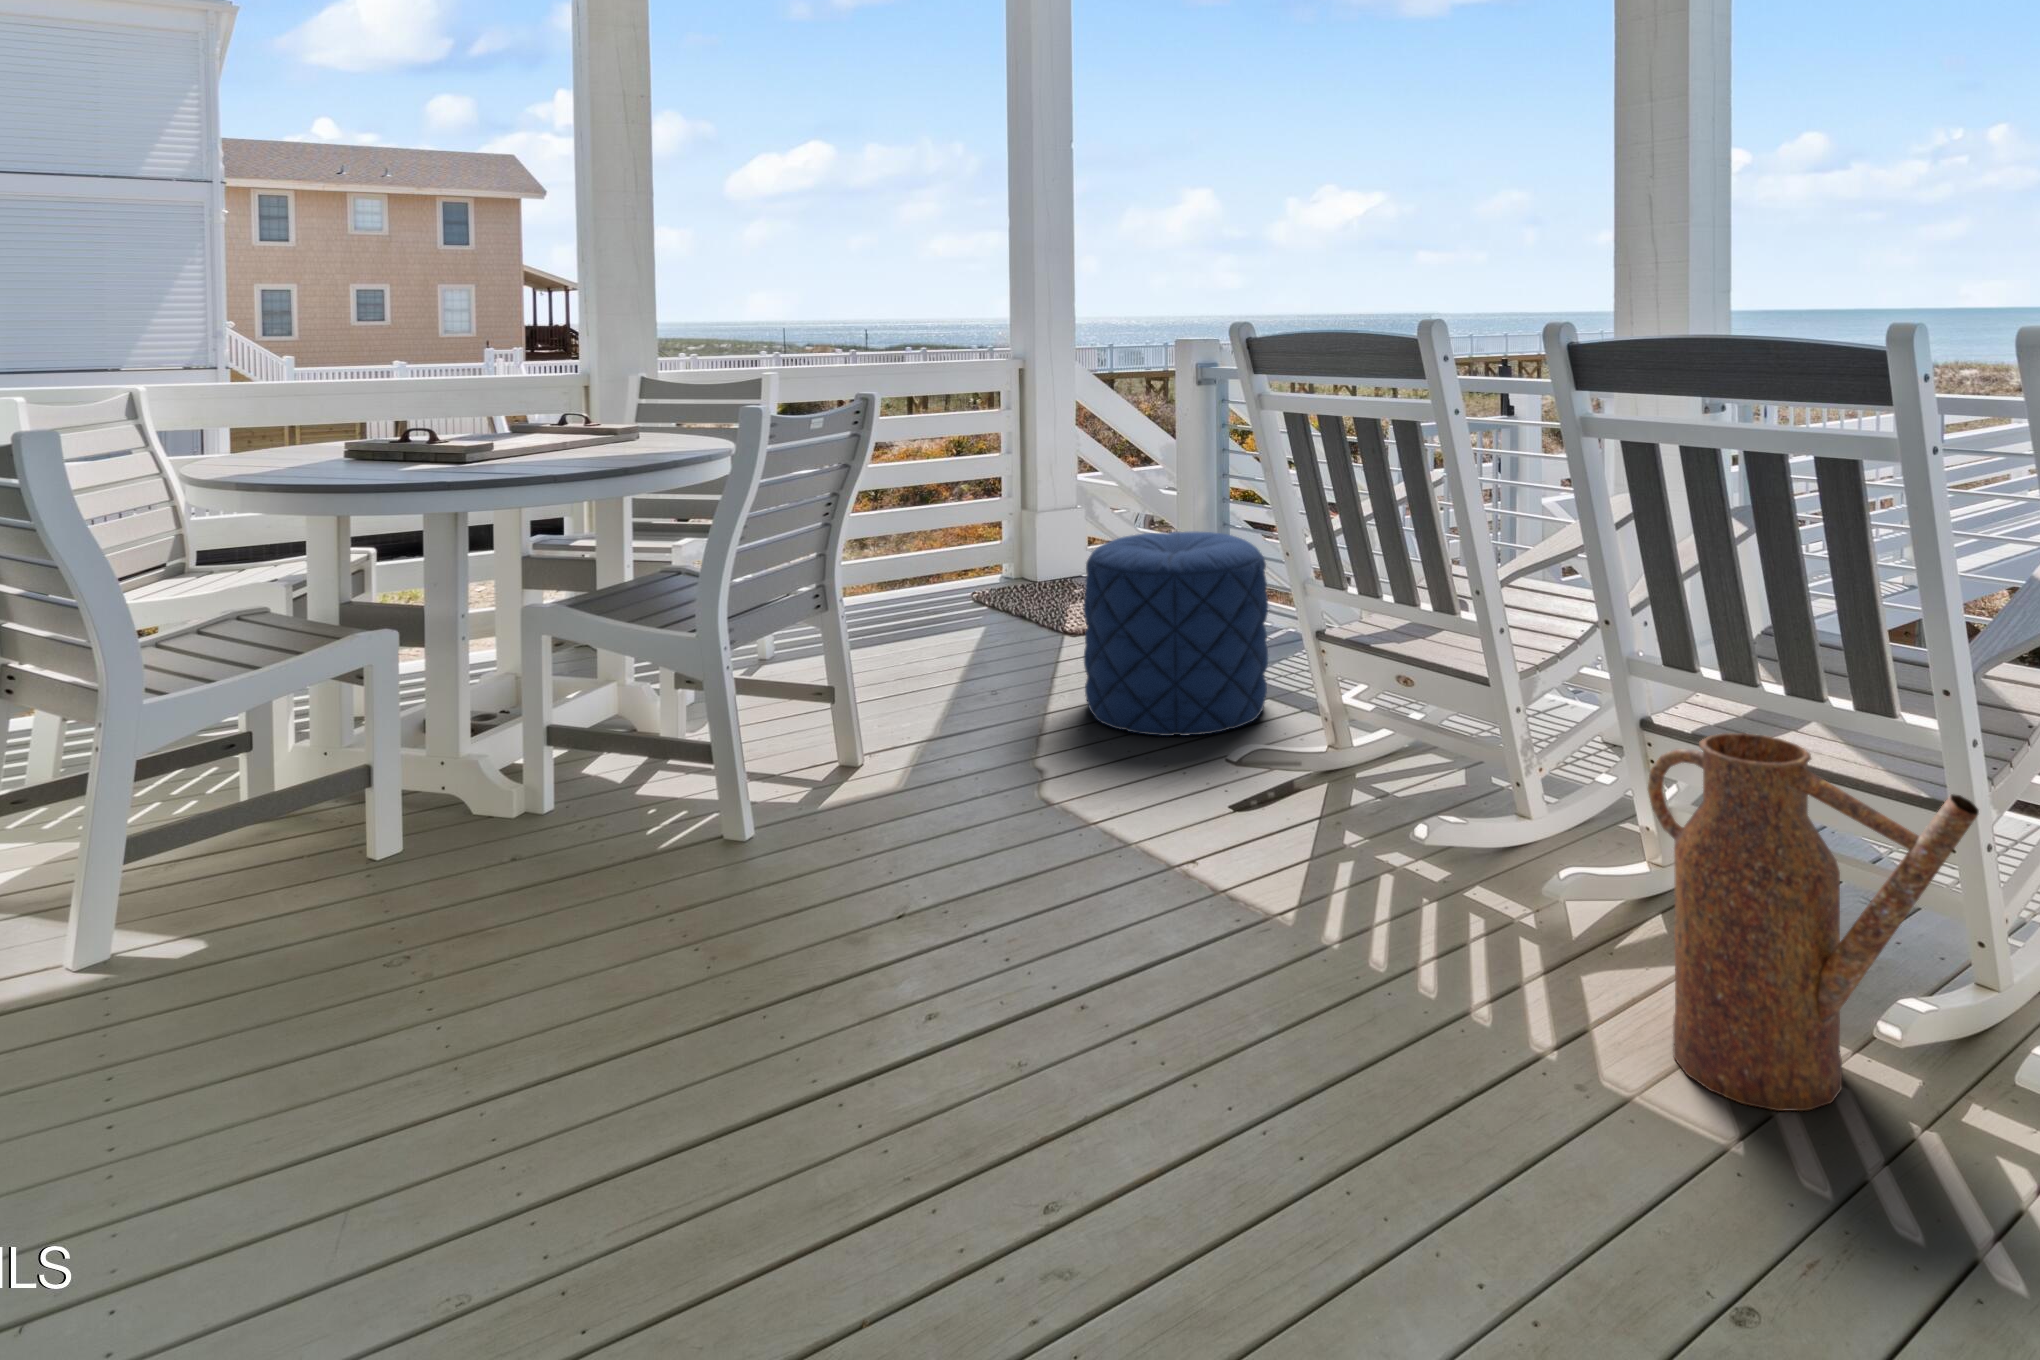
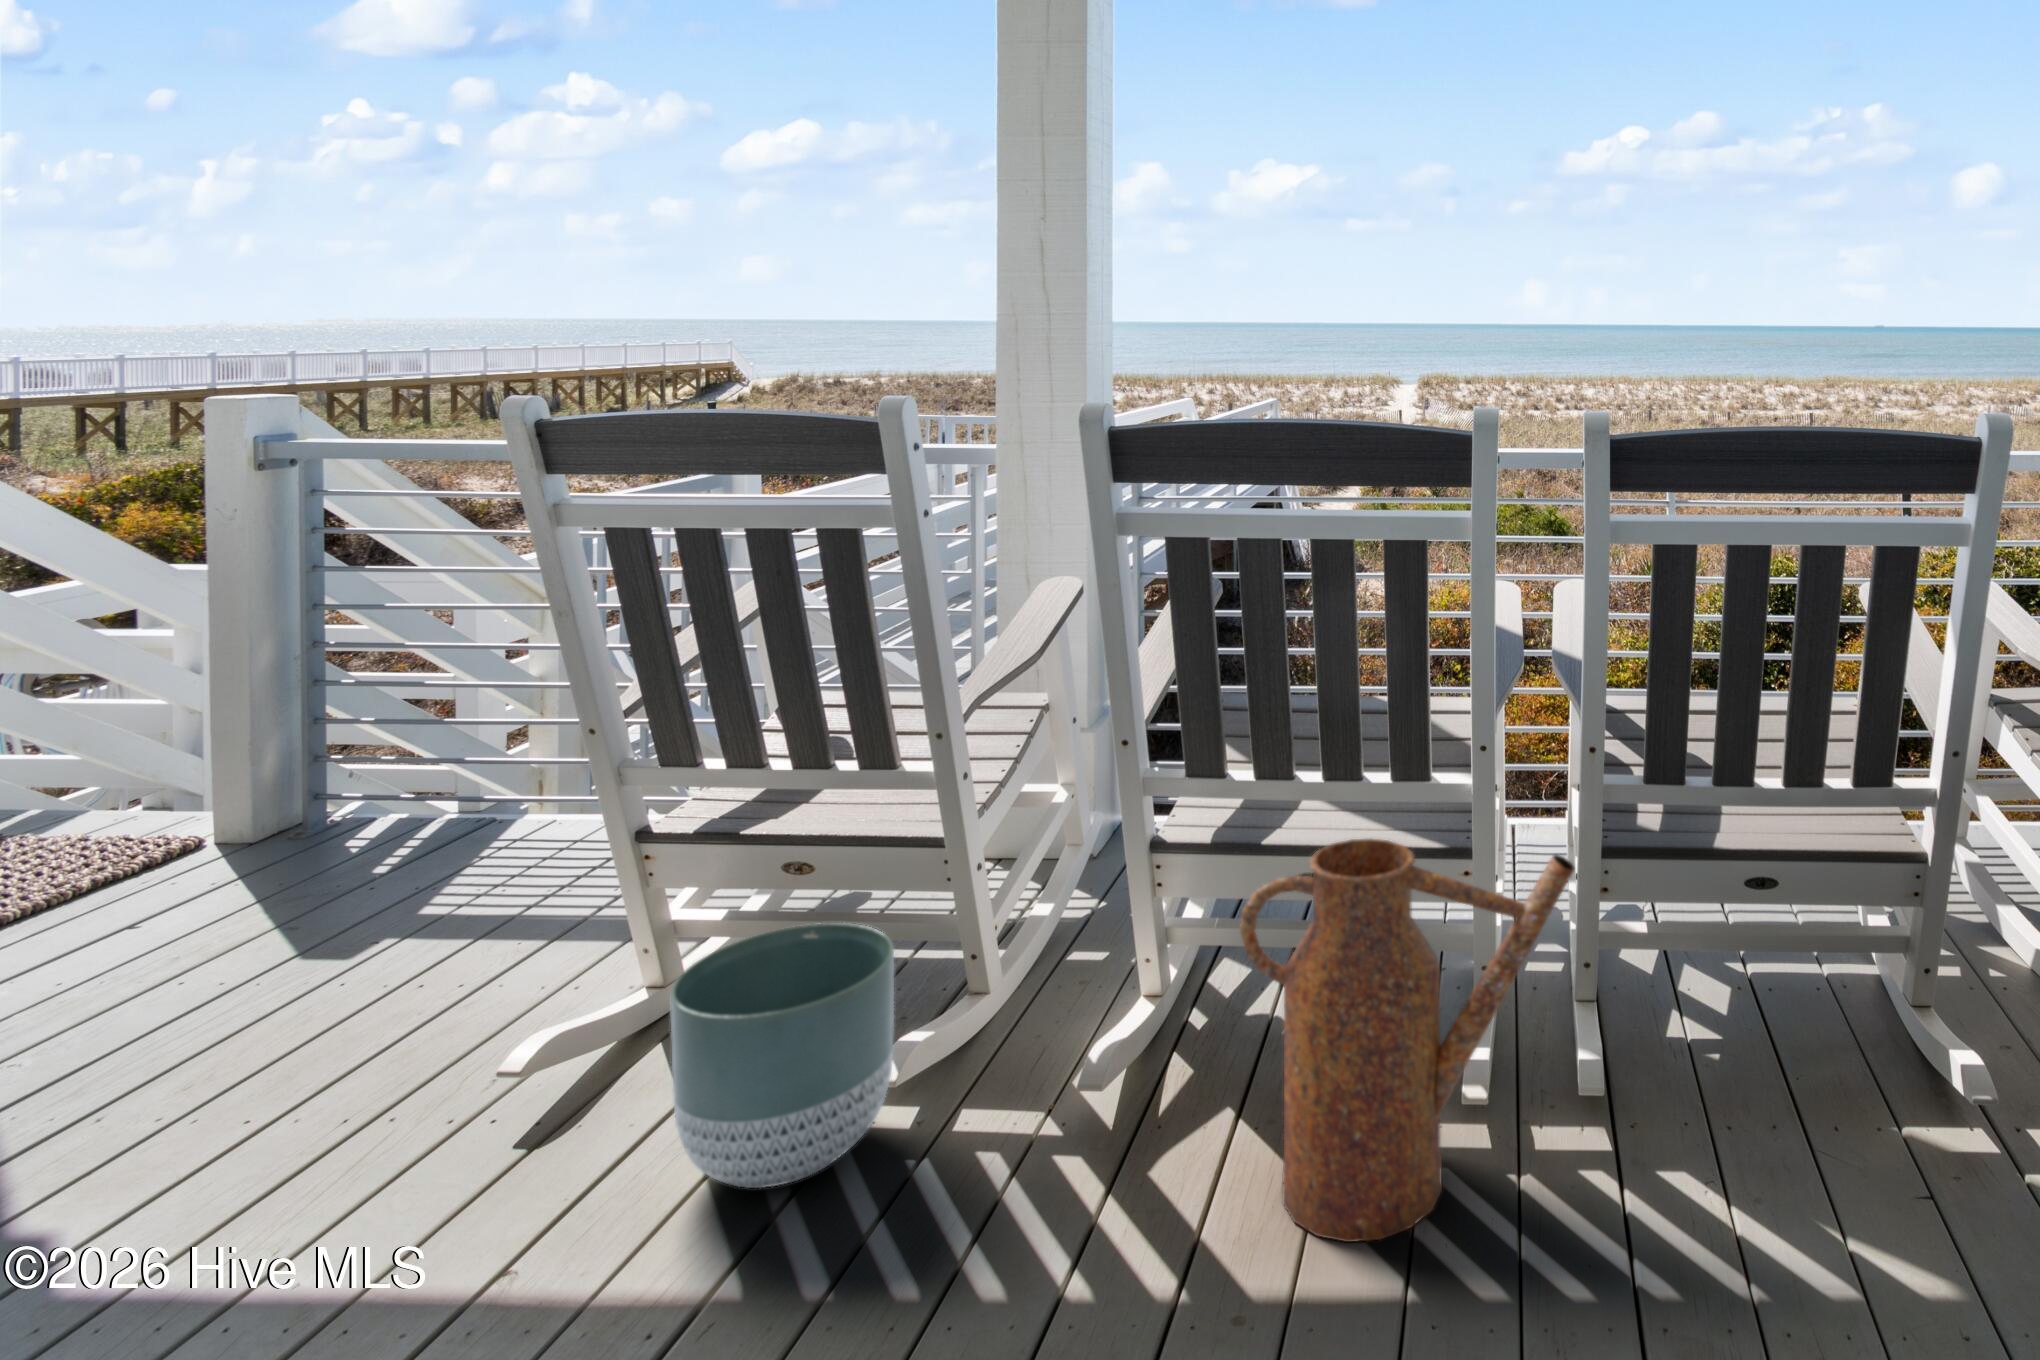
pouf: present [1083,532,1268,736] -> none [84,708,493,1092]
planter: none [1284,708,1426,880] -> present [670,923,894,1188]

